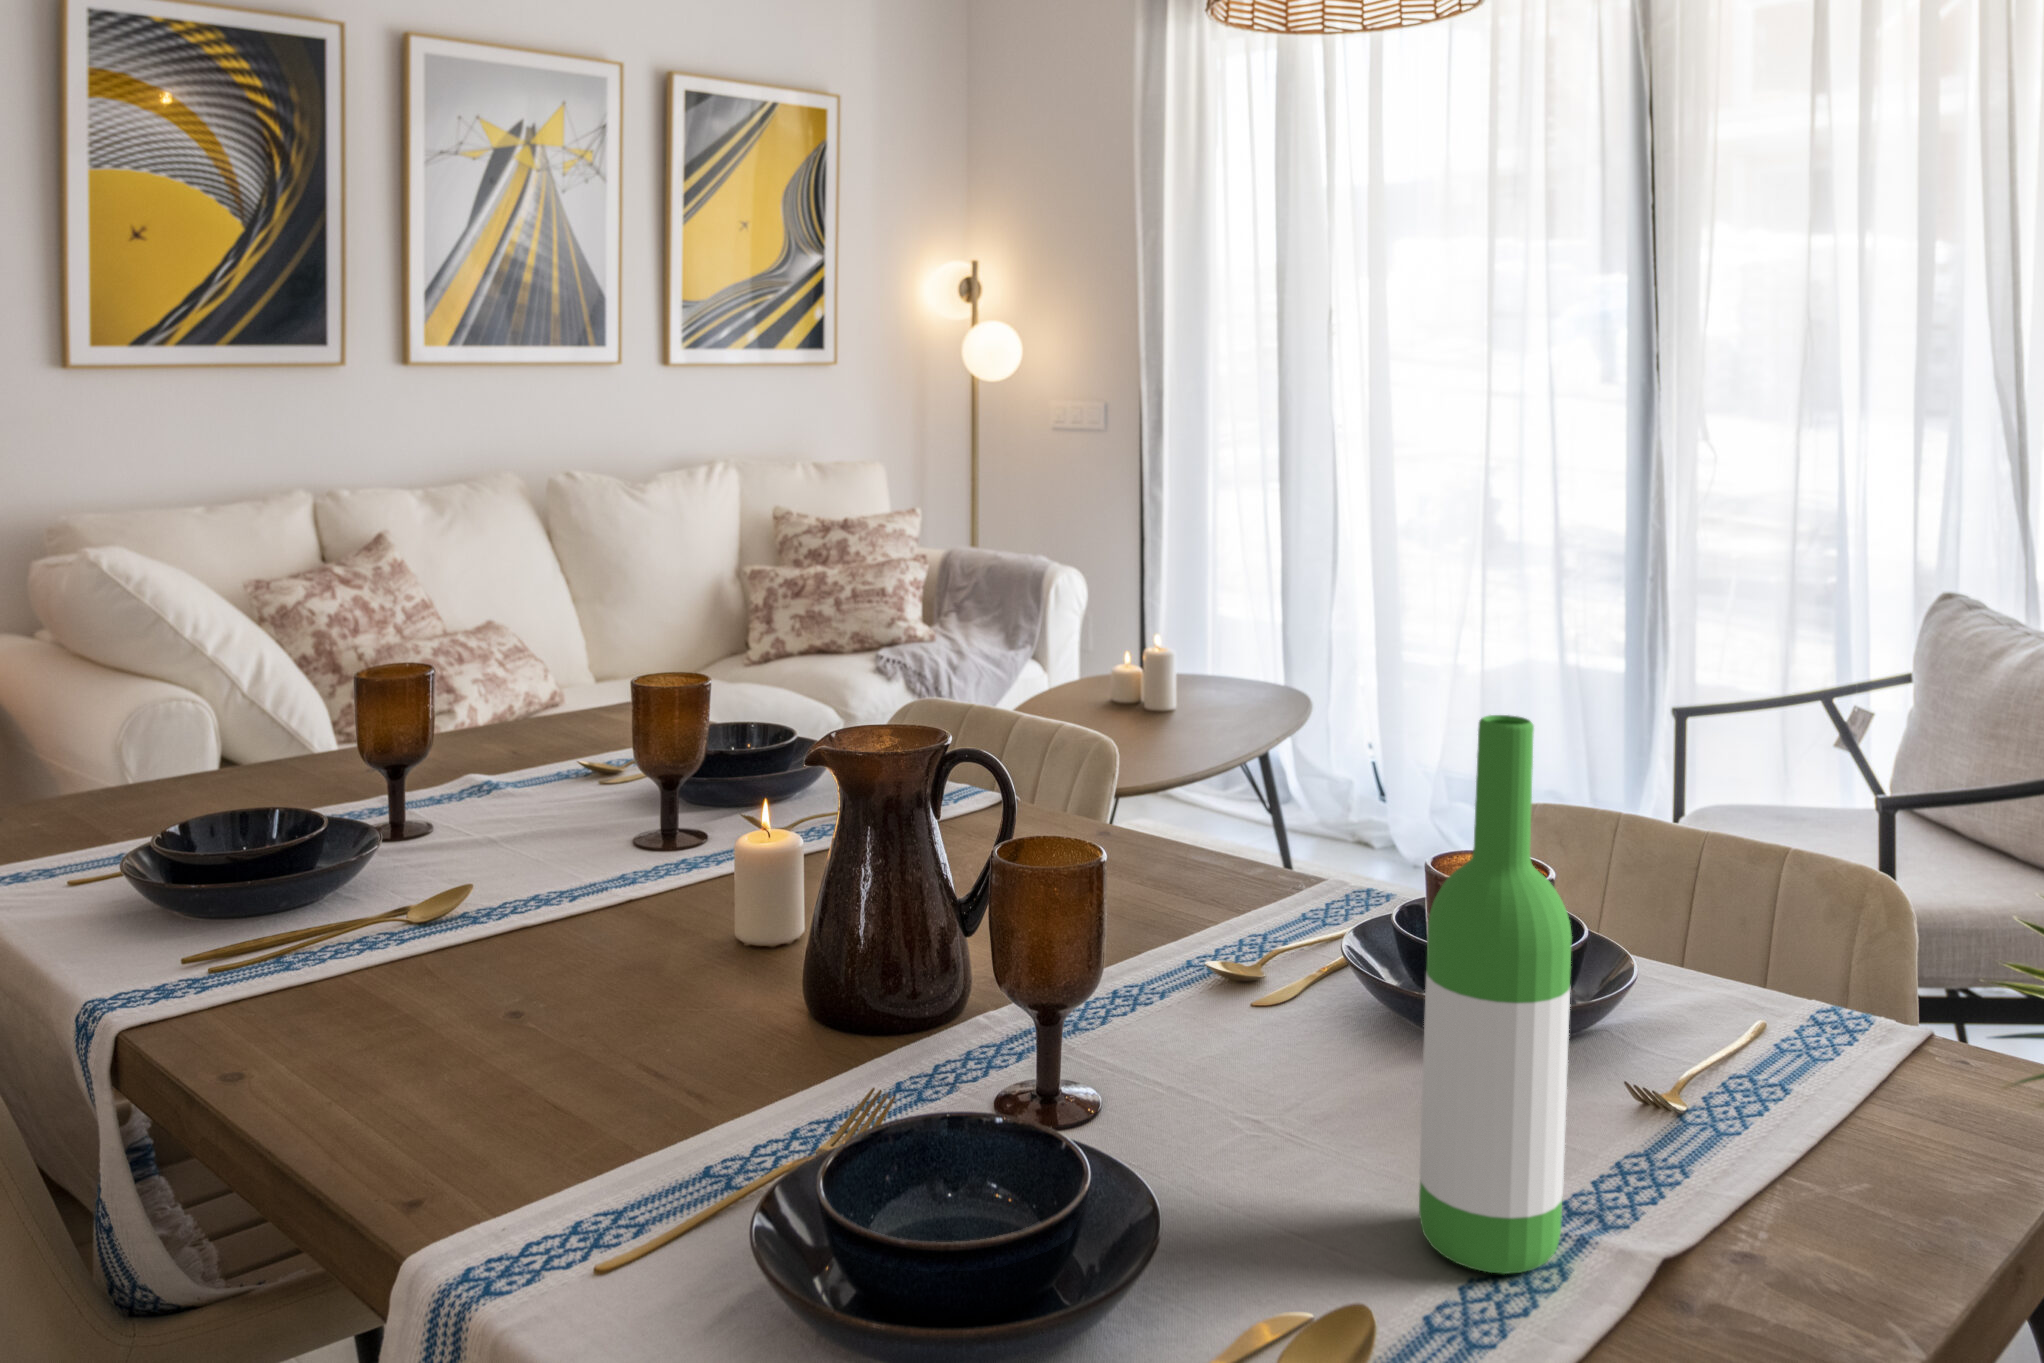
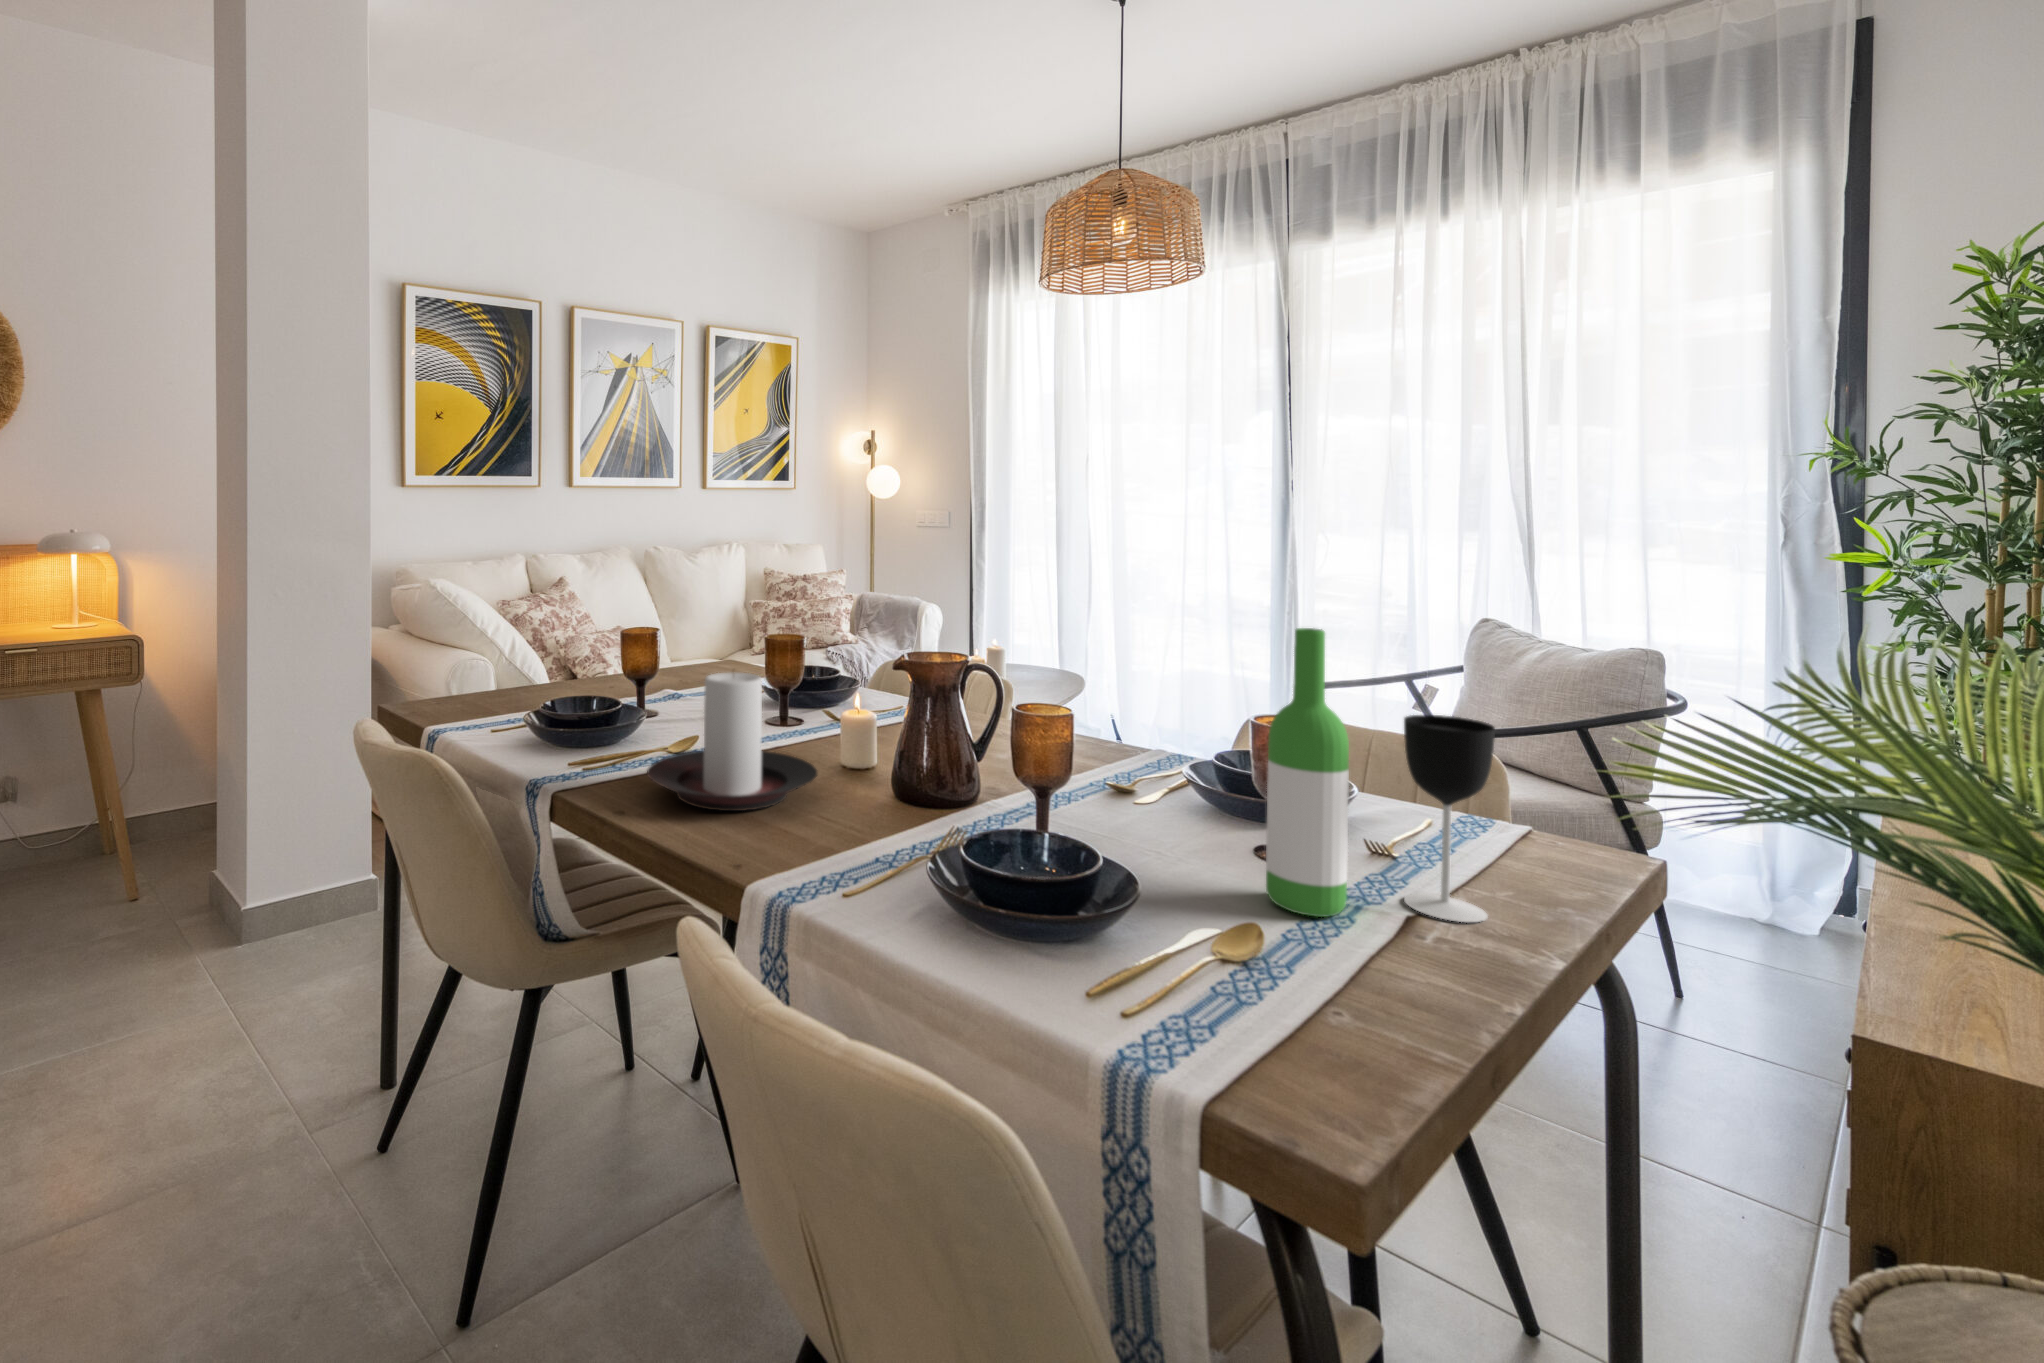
candle holder: none [297,775,651,1062] -> present [647,672,817,811]
wine glass: none [1673,870,1840,1271] -> present [1404,715,1495,922]

